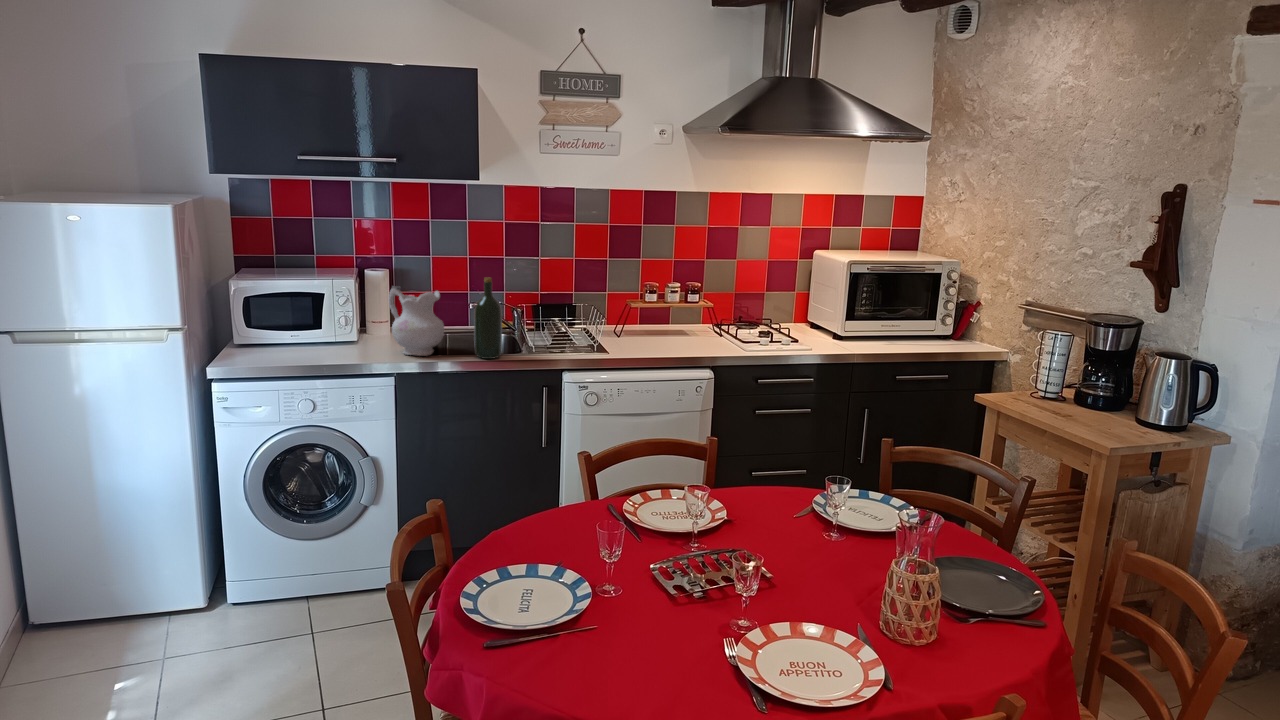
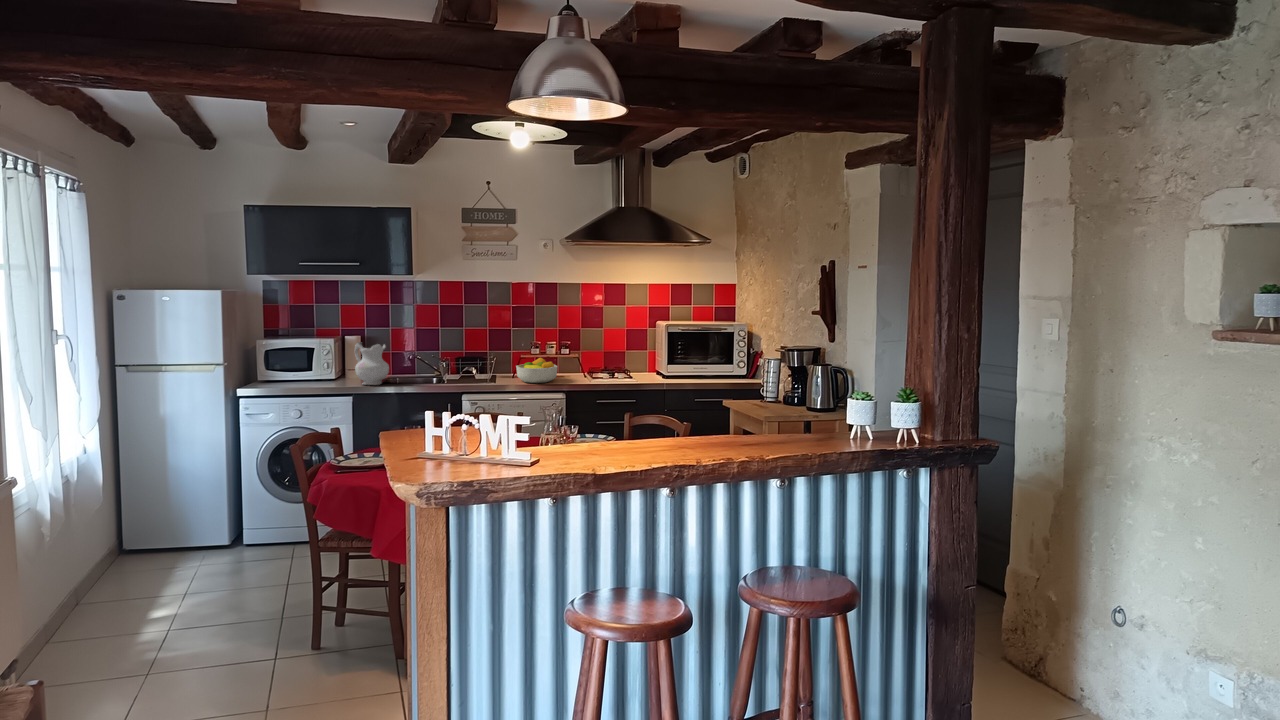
wine bottle: present [474,277,502,359] -> none [406,335,424,386]
fruit bowl: none [632,308,694,351] -> present [516,358,558,383]

